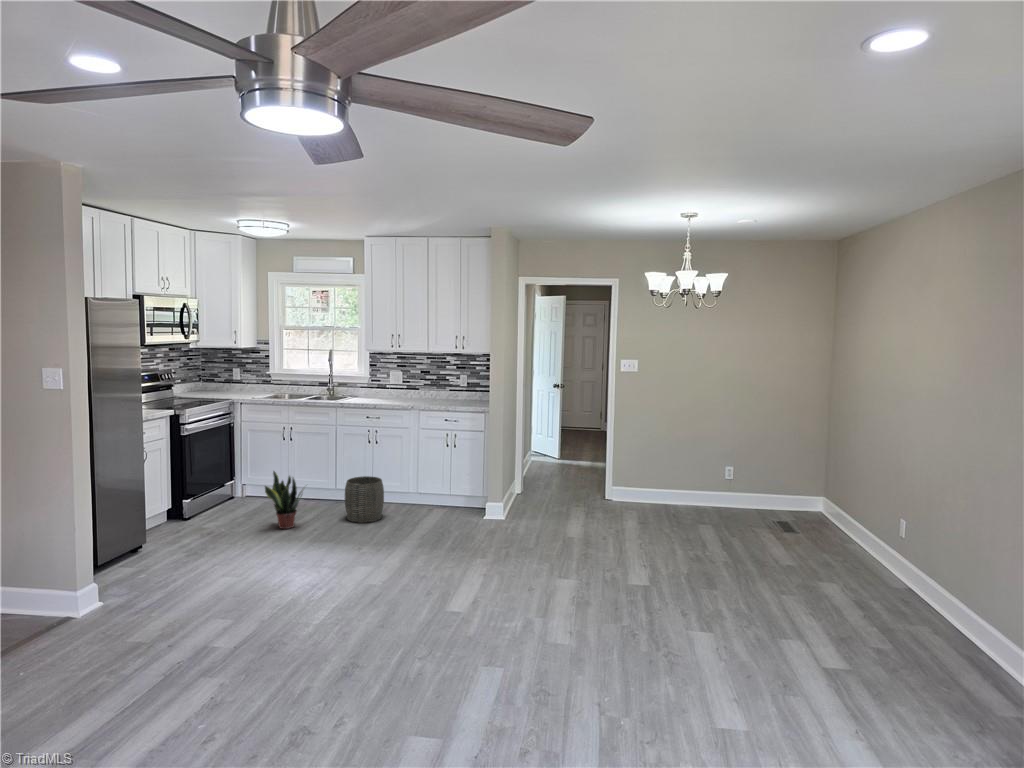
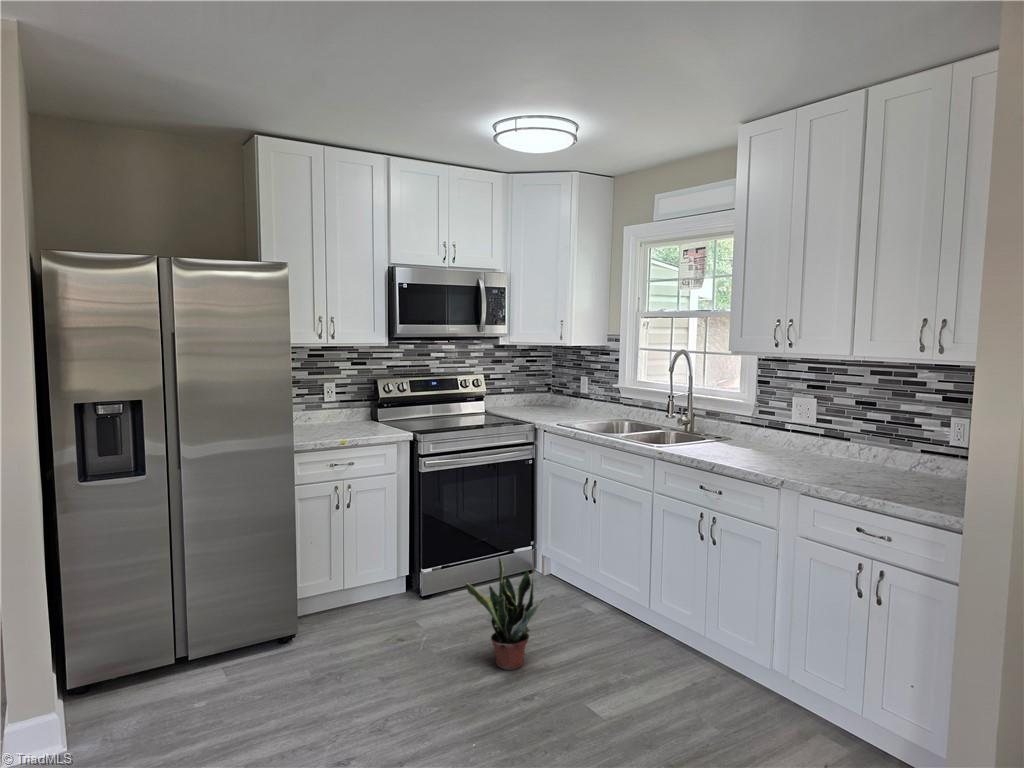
woven basket: present [345,476,384,523] -> none [610,606,691,717]

